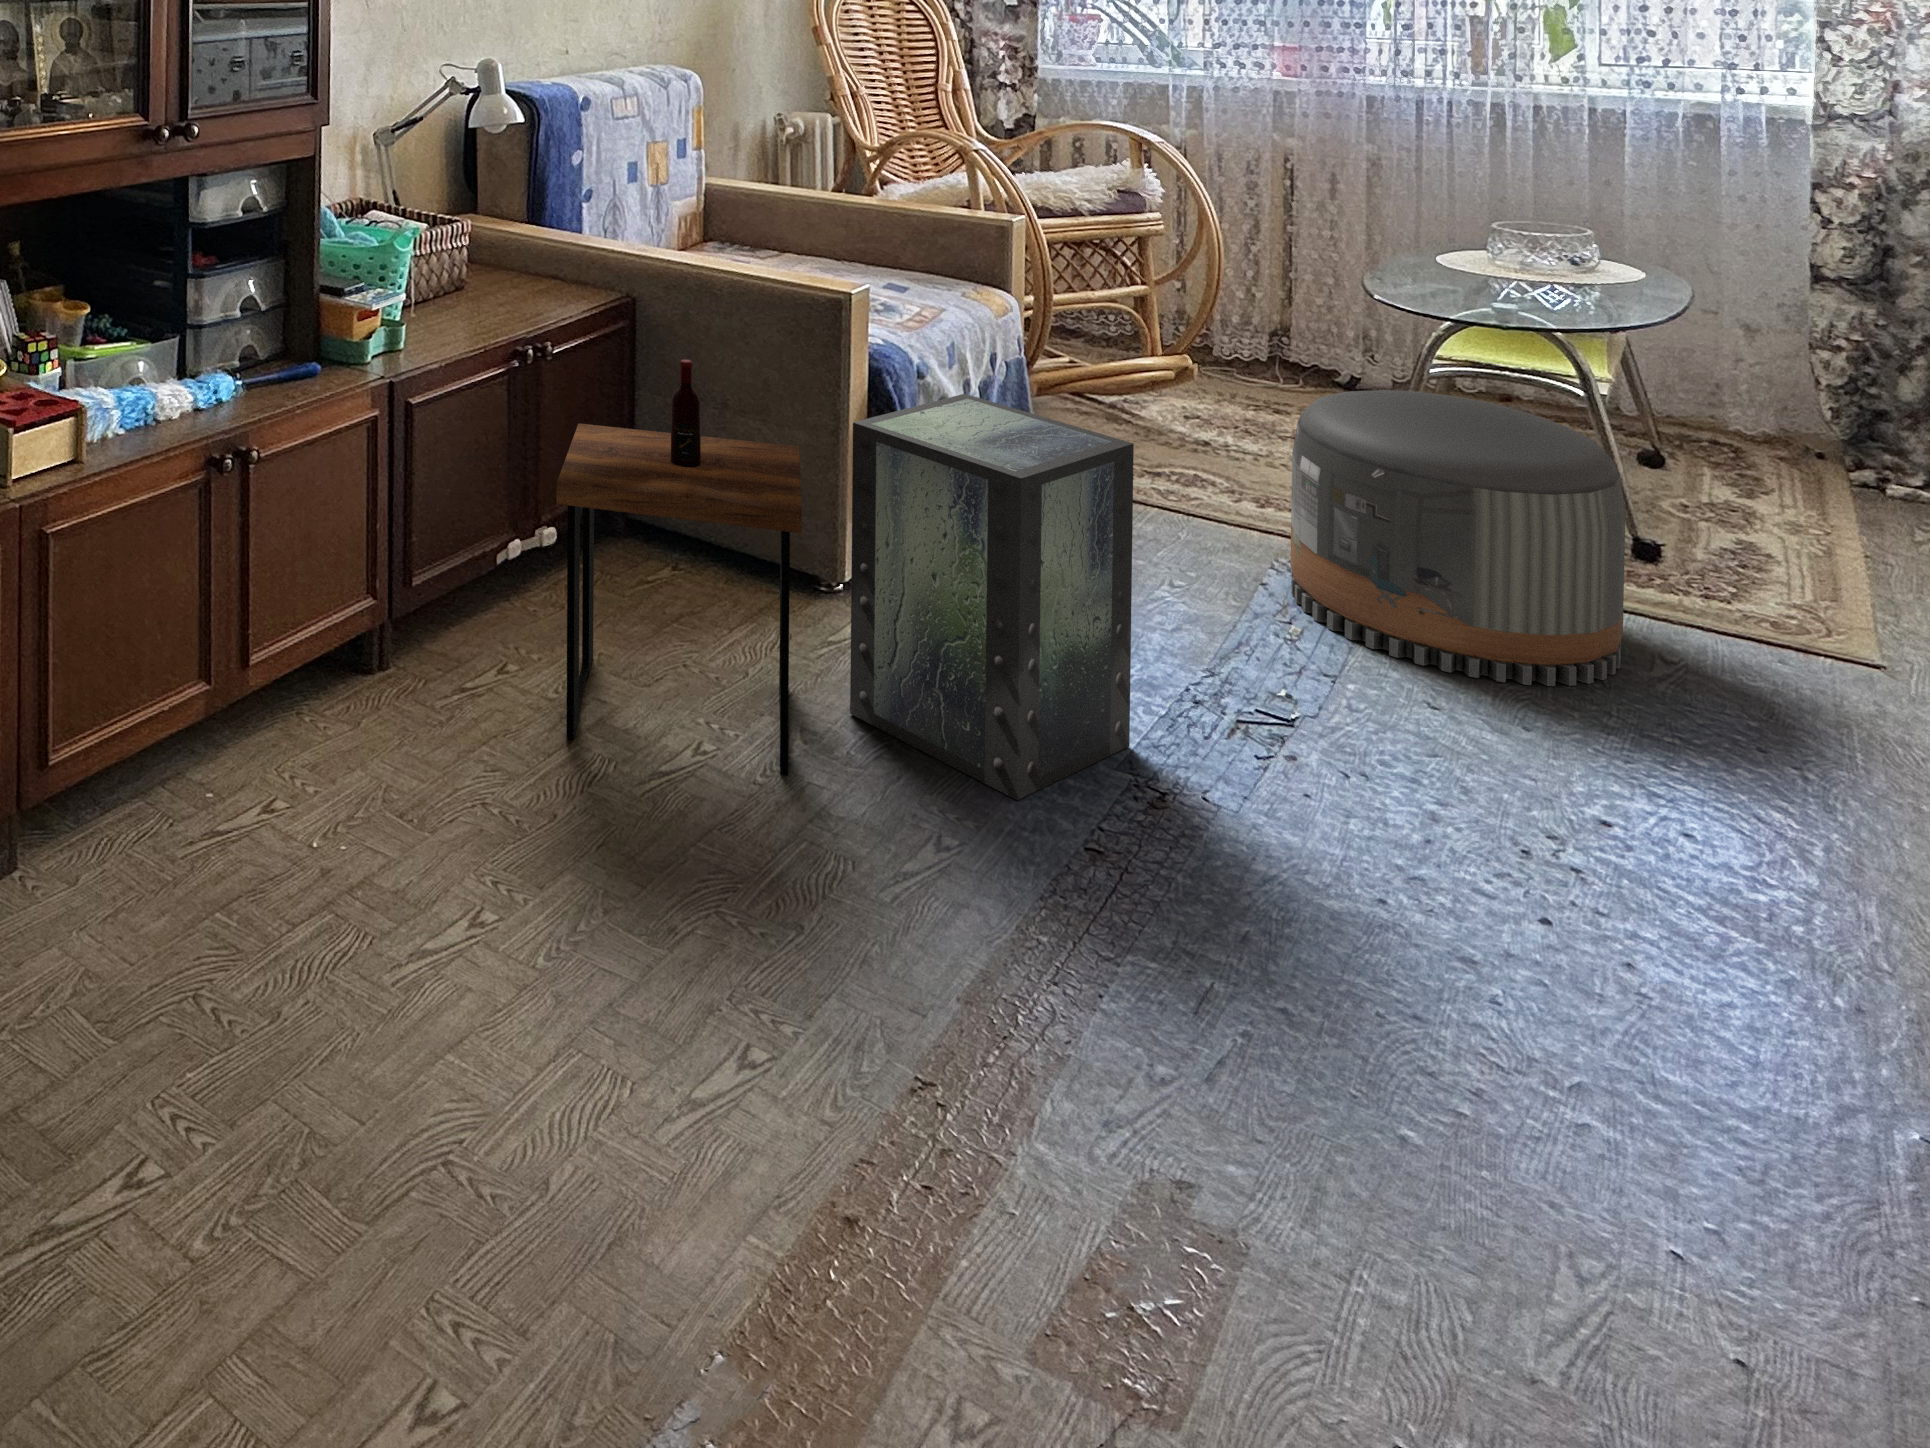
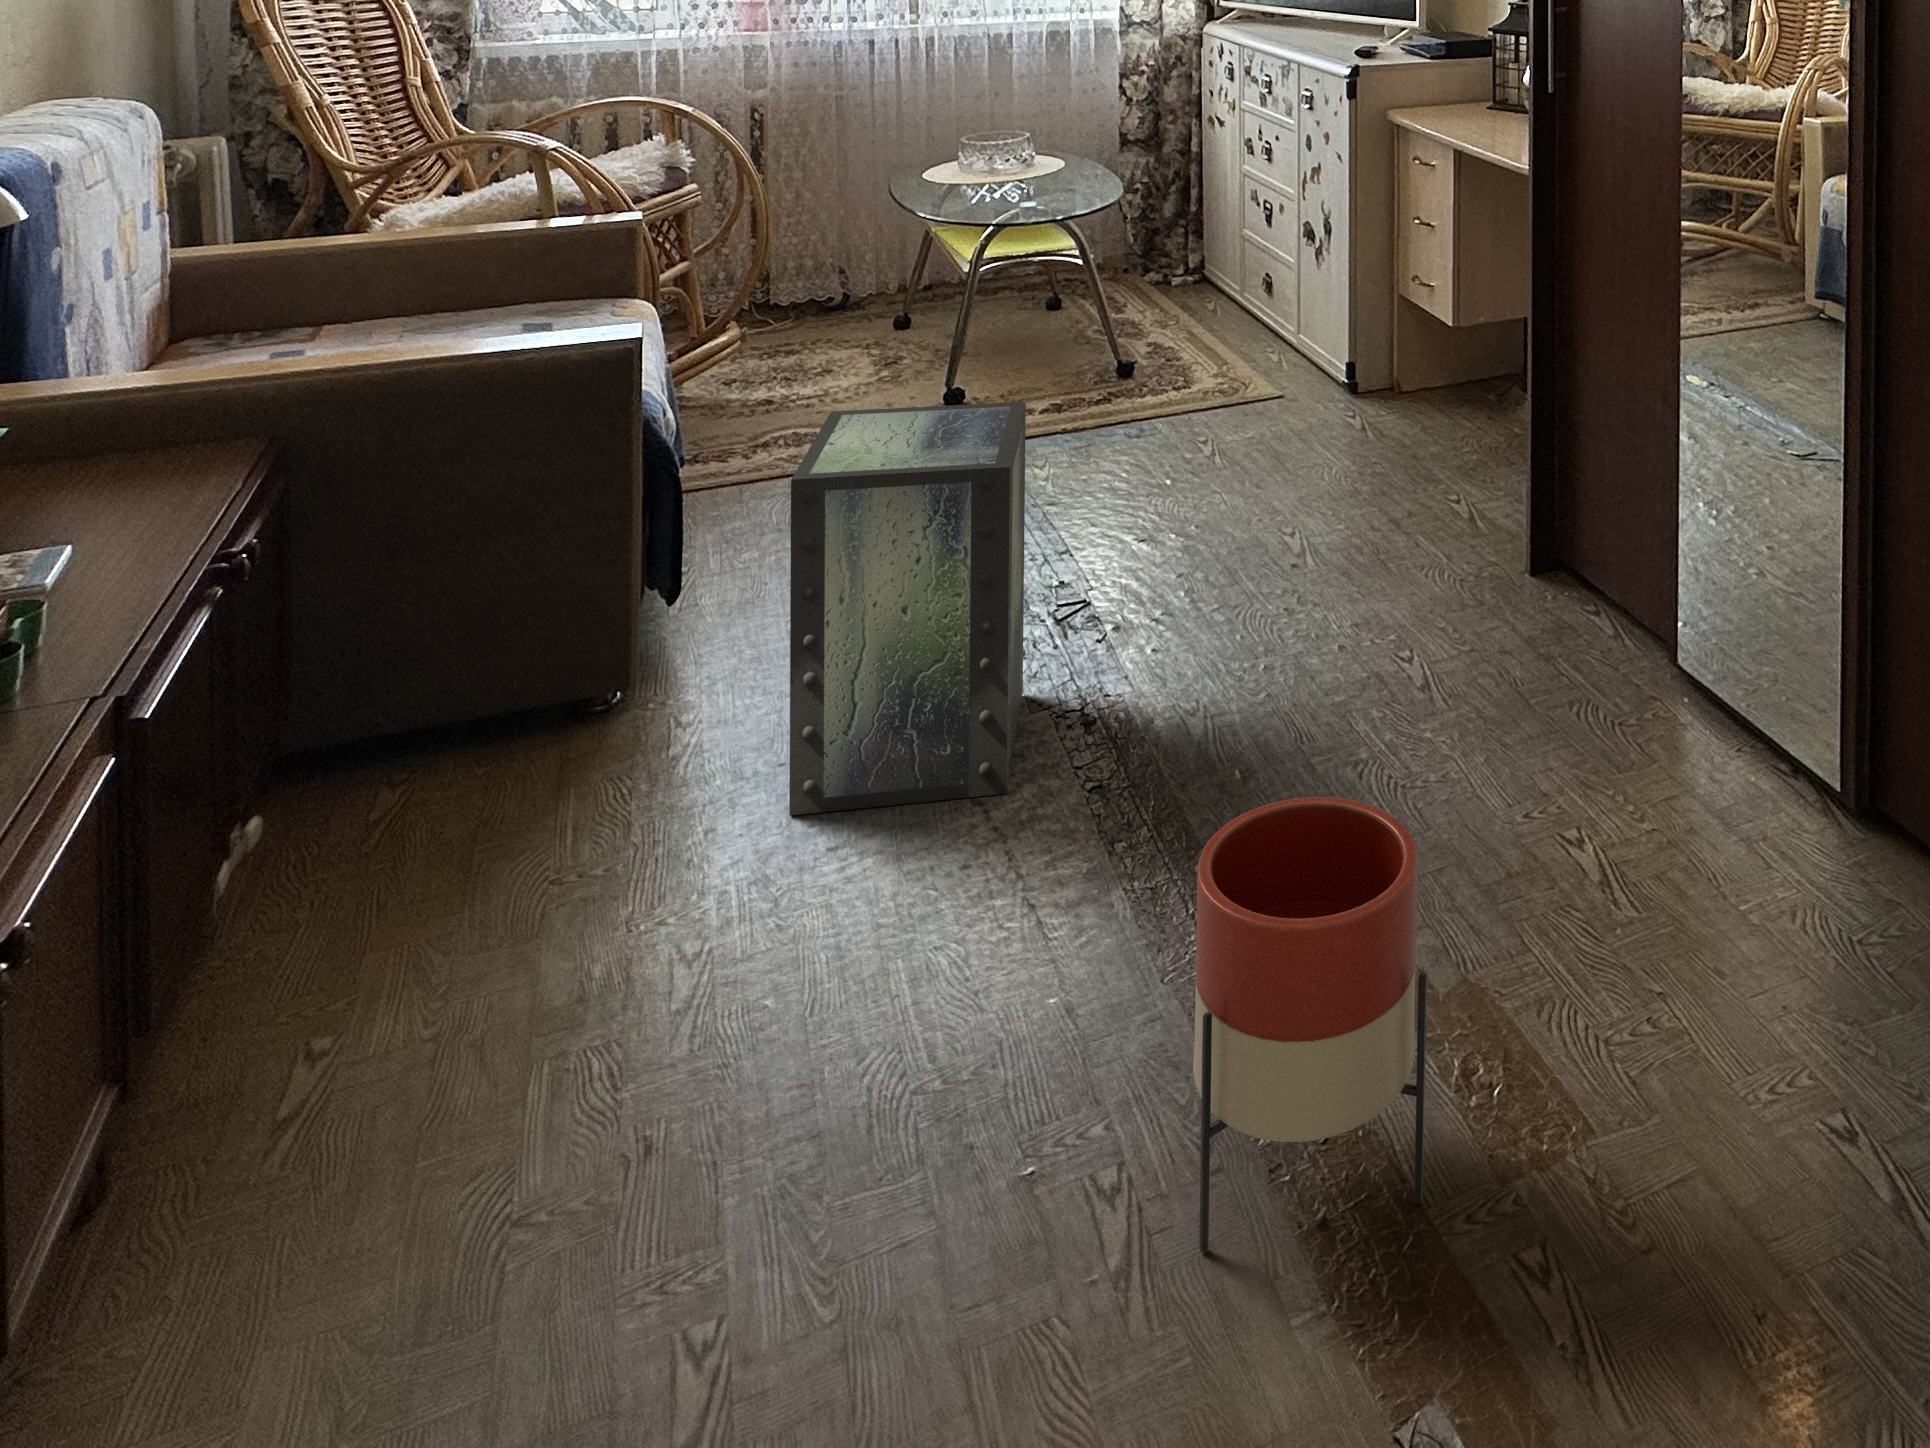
side table: present [556,360,802,775] -> none [402,474,824,1061]
pouf: present [1290,390,1625,686] -> none [967,291,1199,525]
planter: none [752,807,1005,1301] -> present [1193,797,1427,1252]

